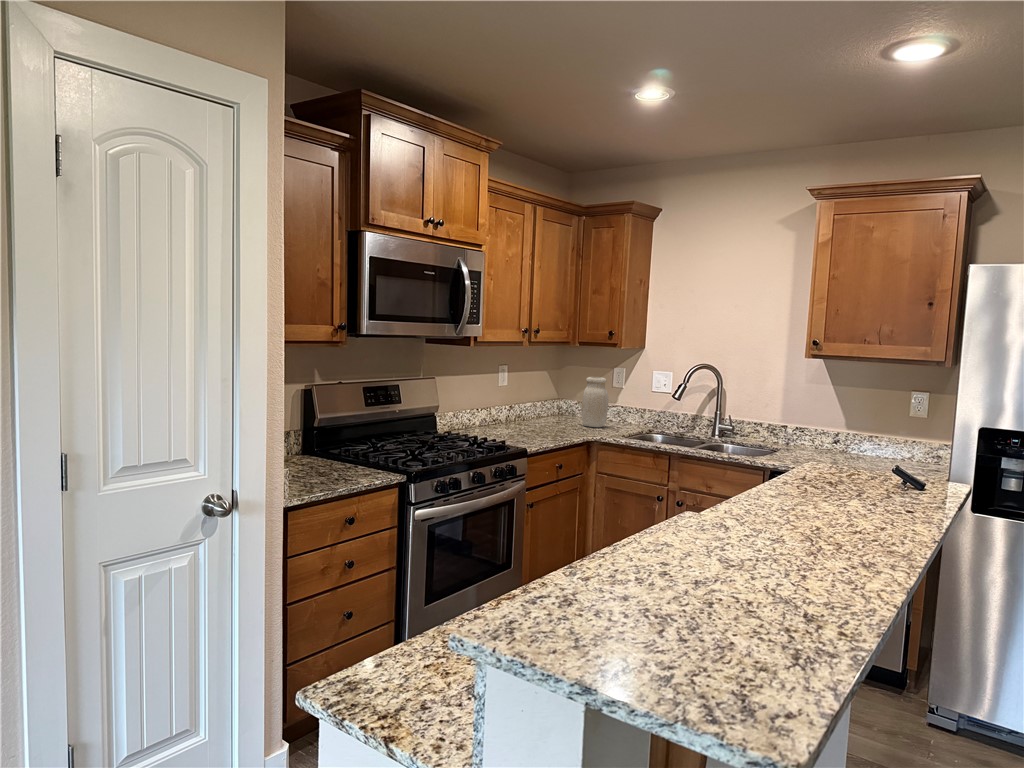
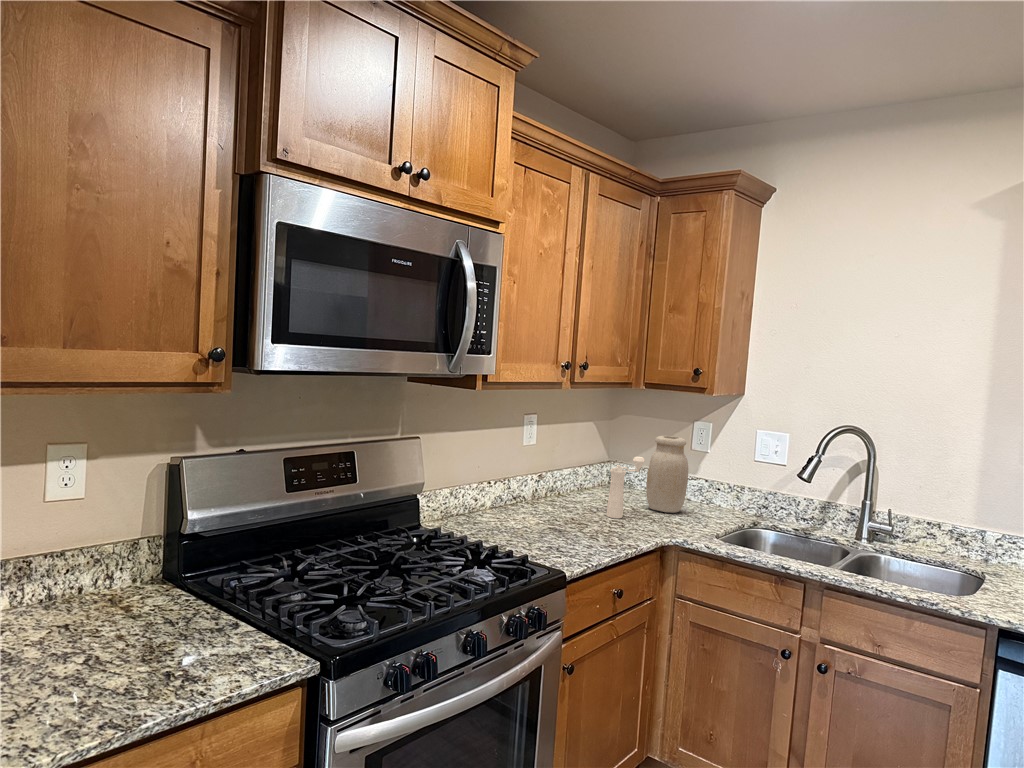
pepper mill: none [554,390,579,430] -> present [607,456,645,518]

